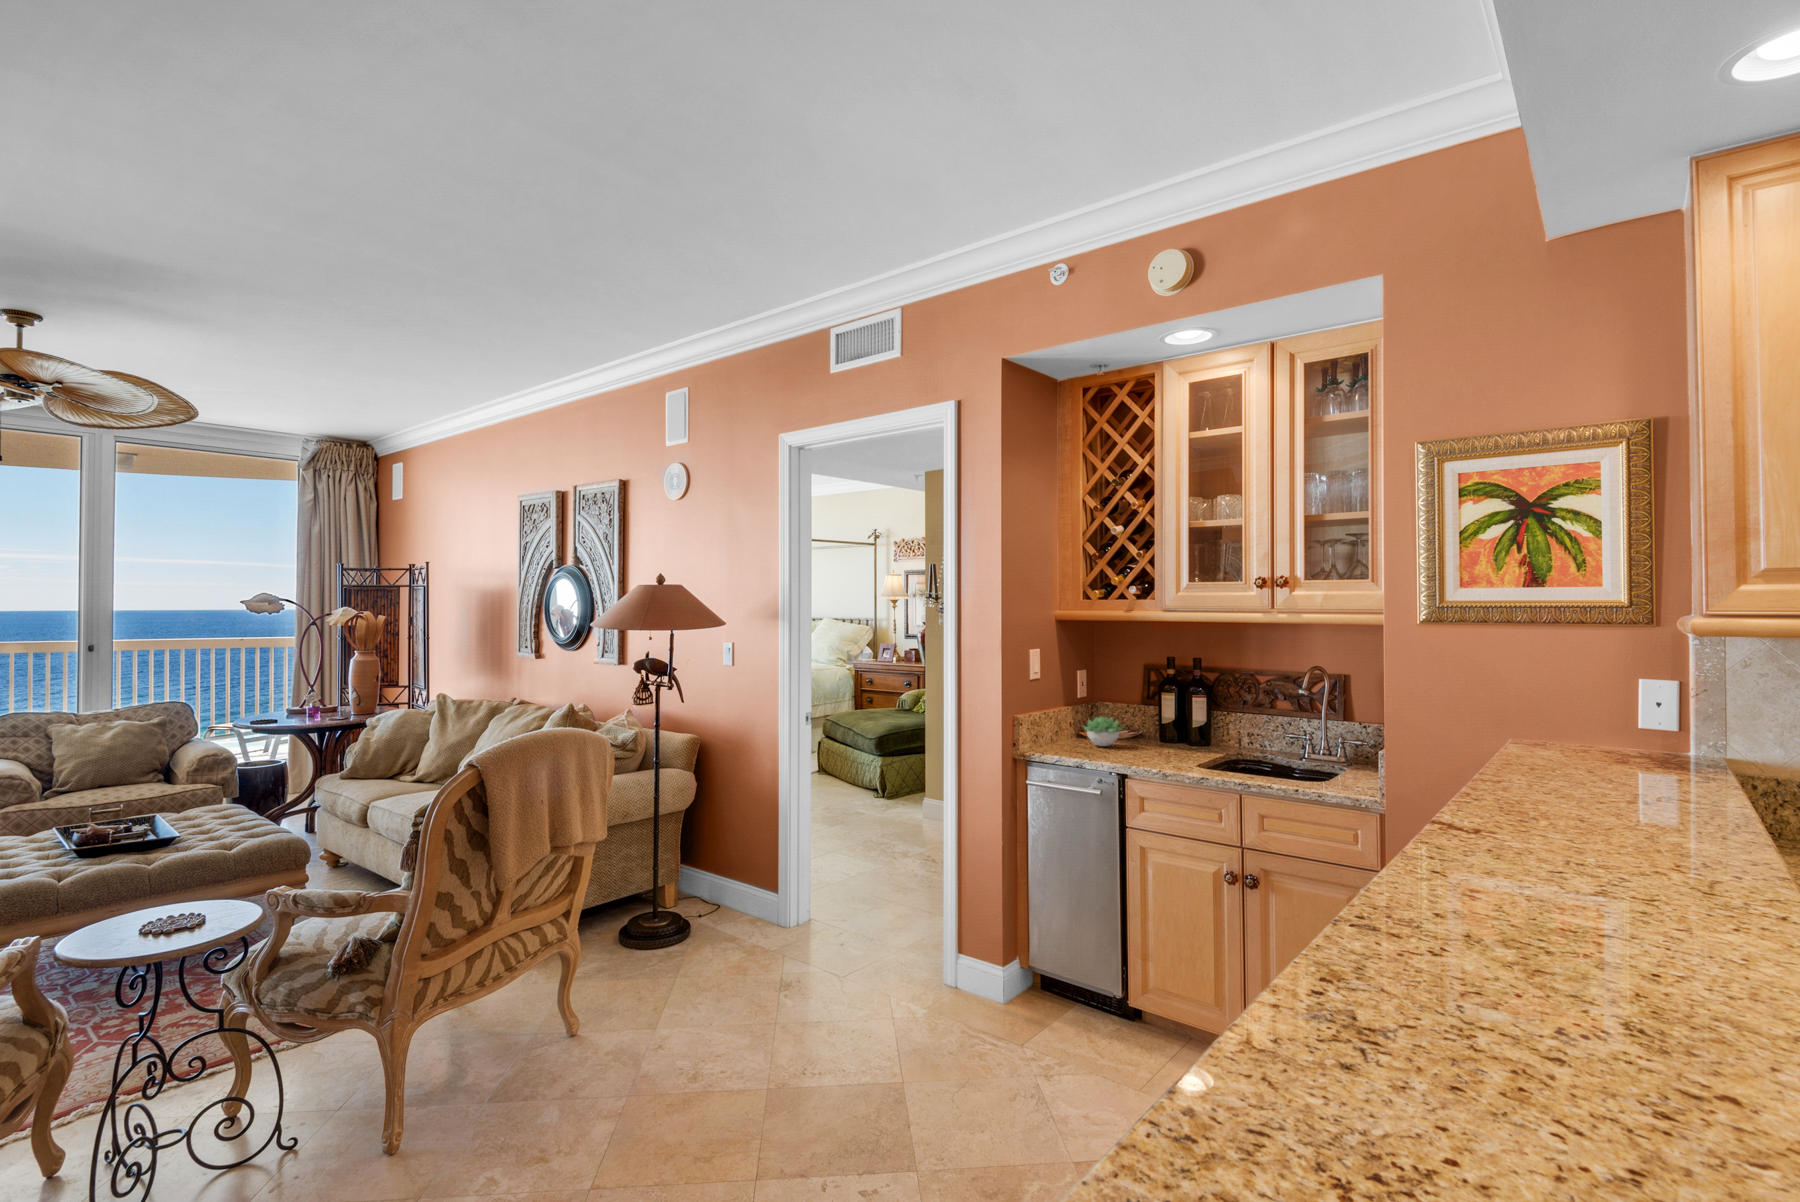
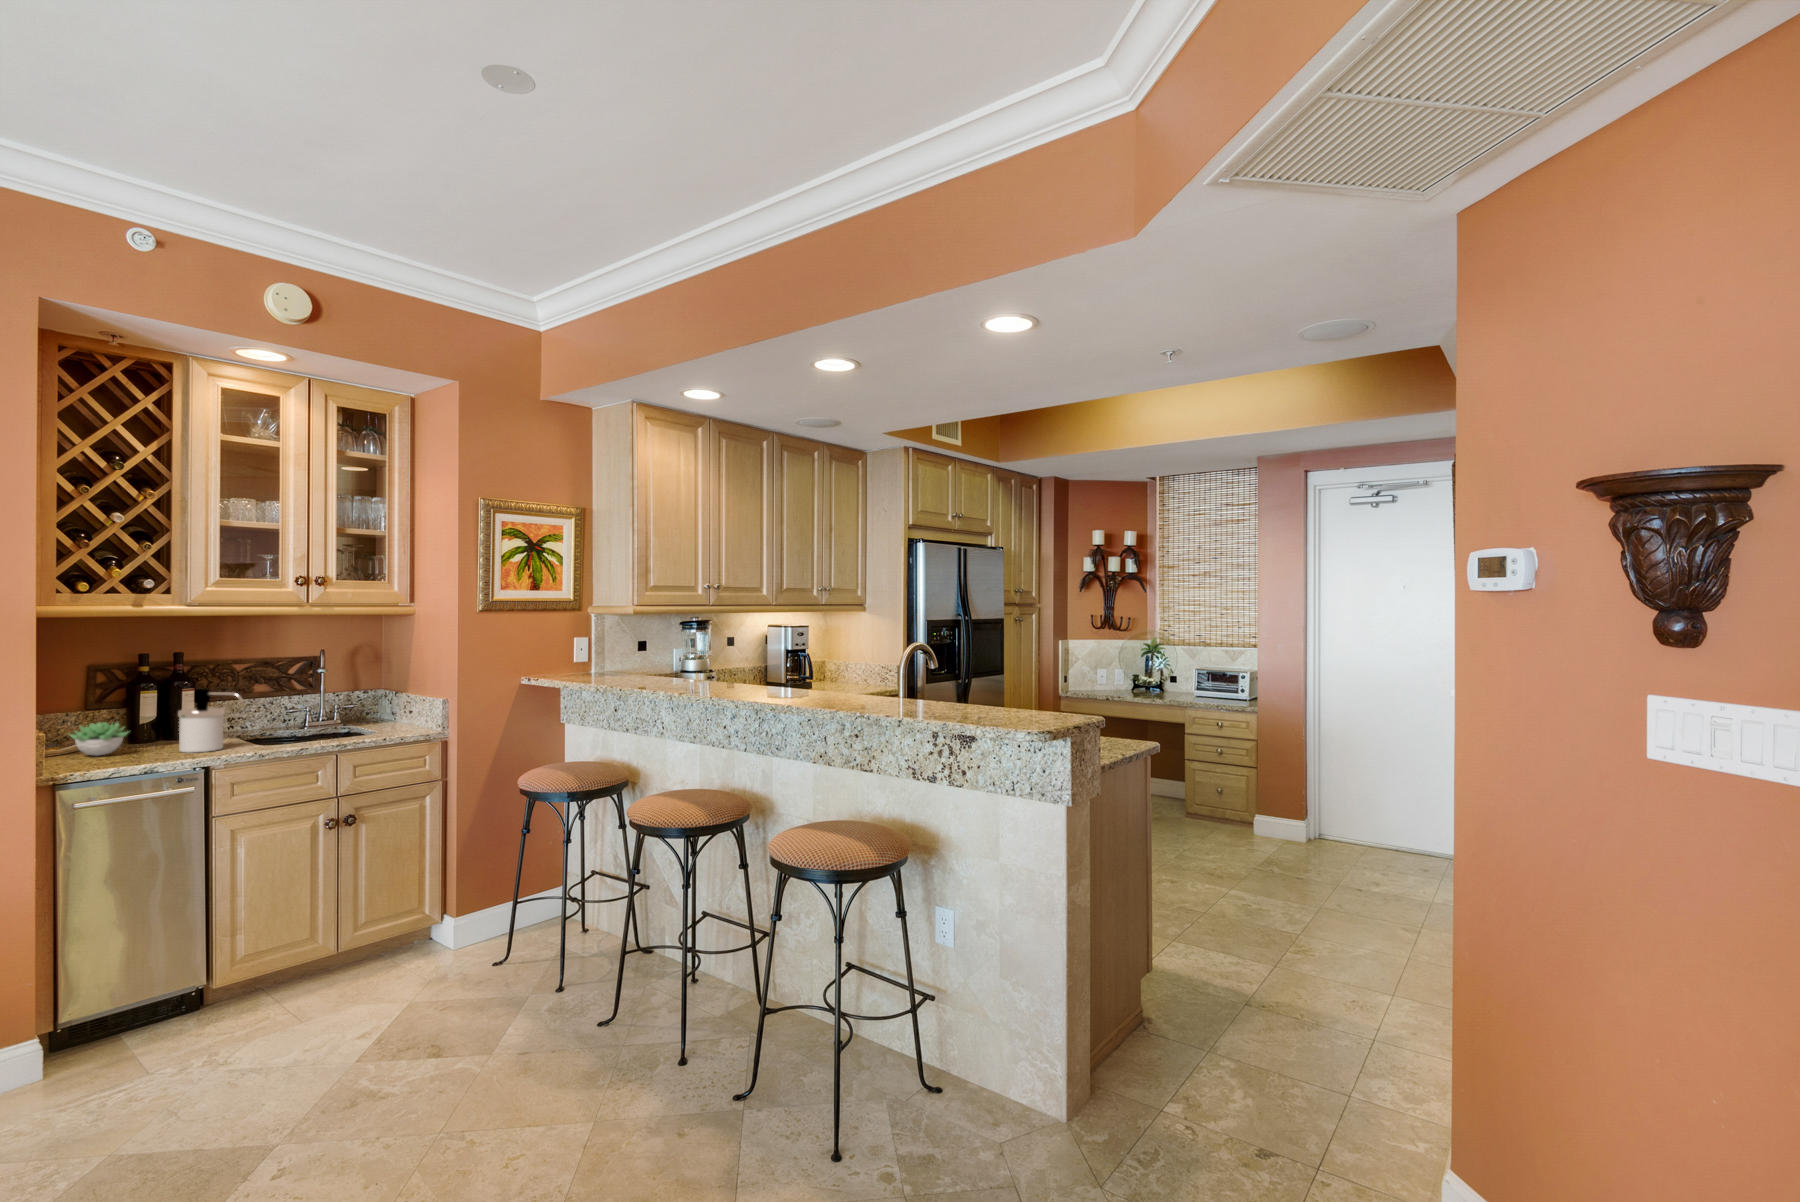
soap dispenser: none [1139,696,1177,761] -> present [178,688,244,753]

